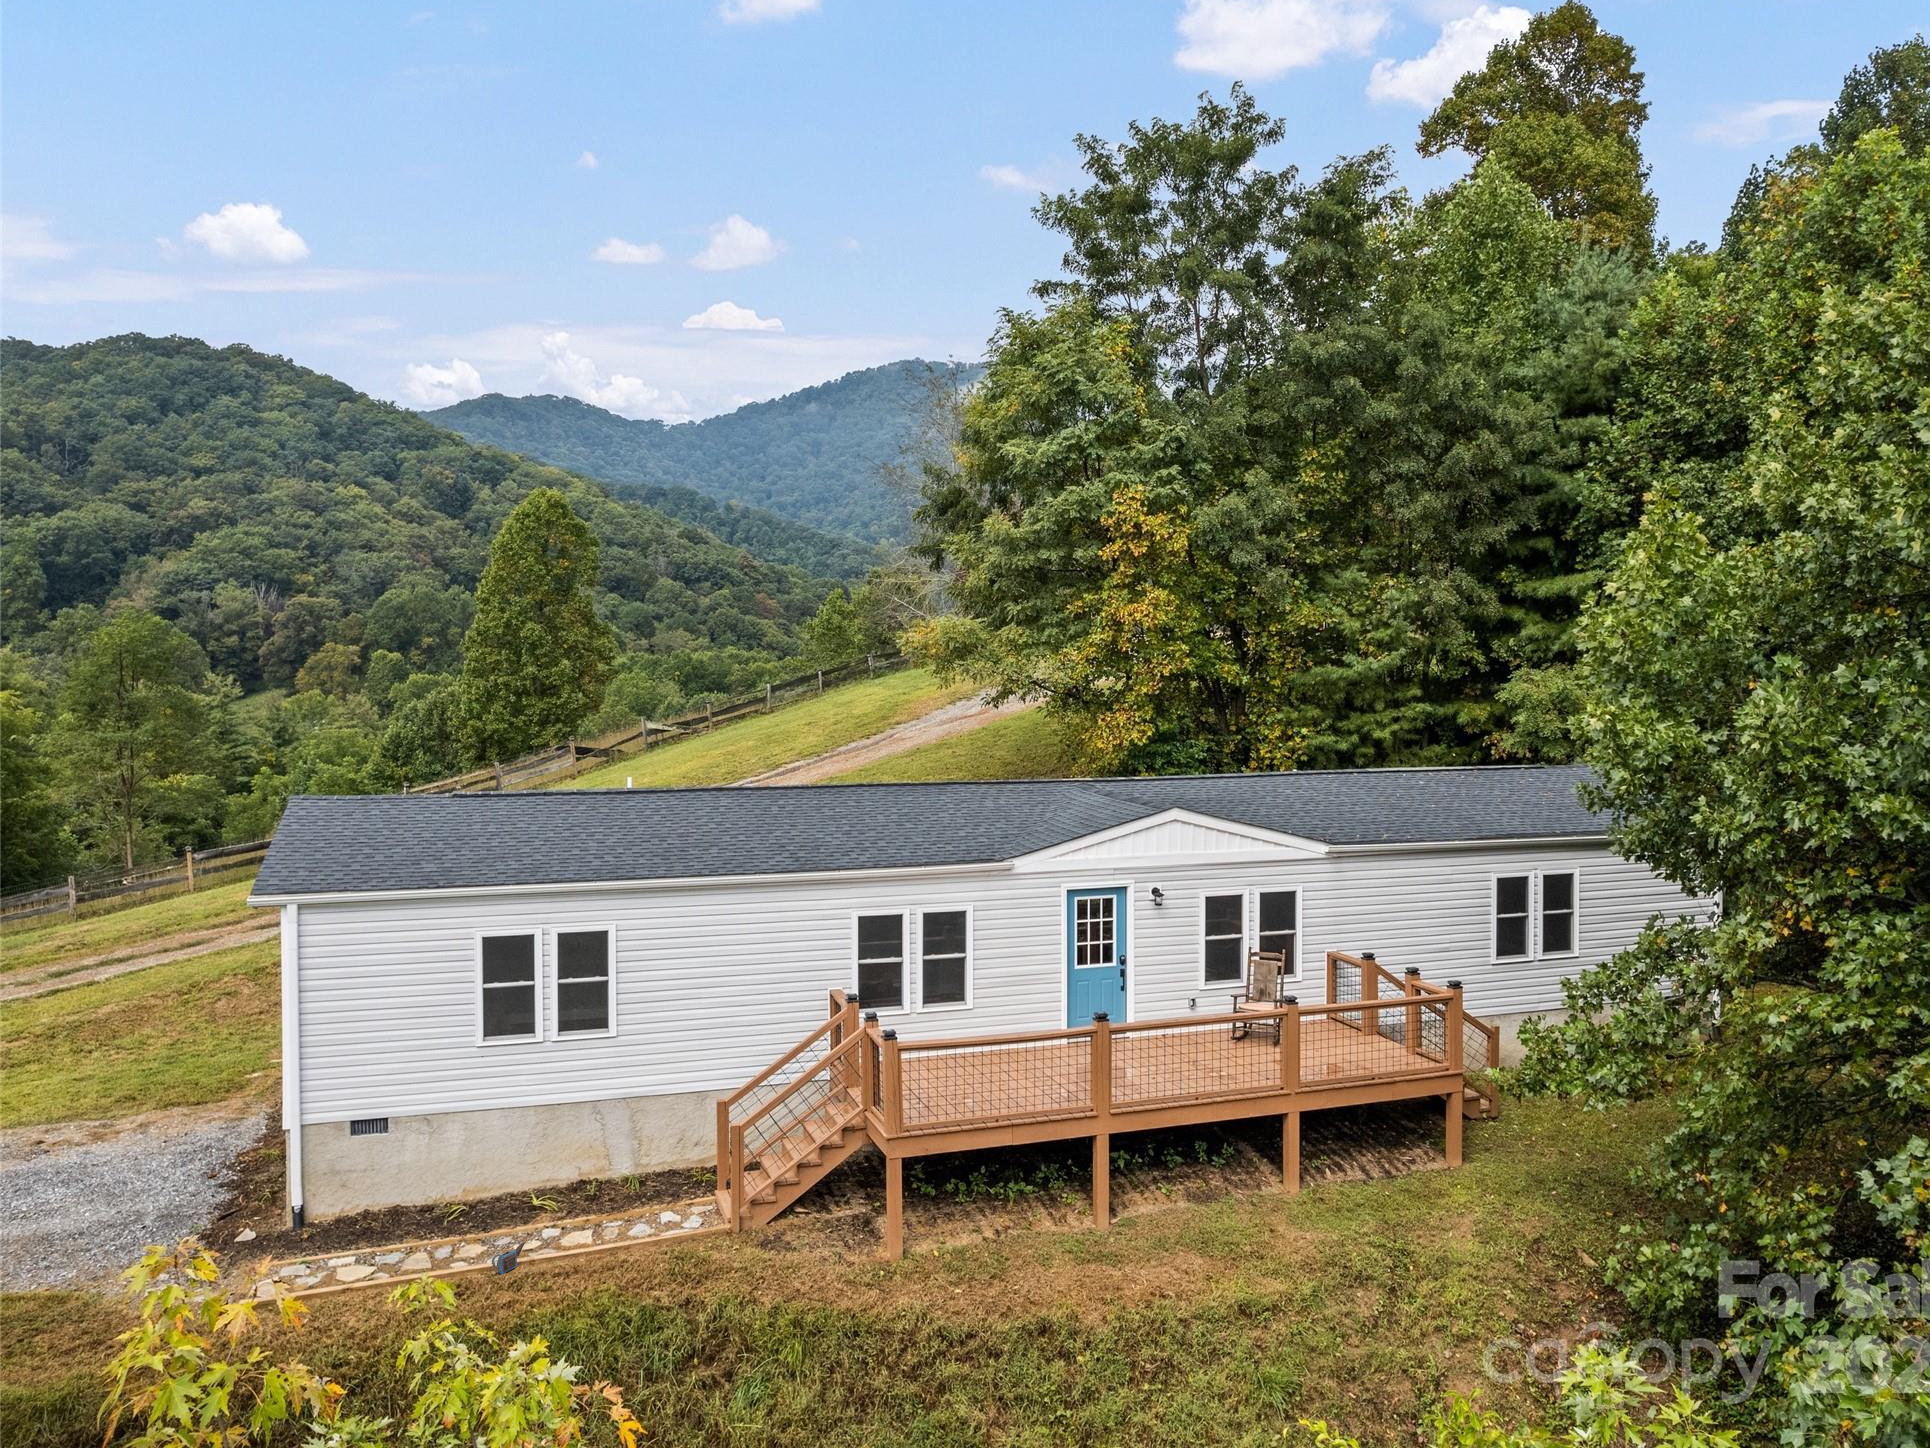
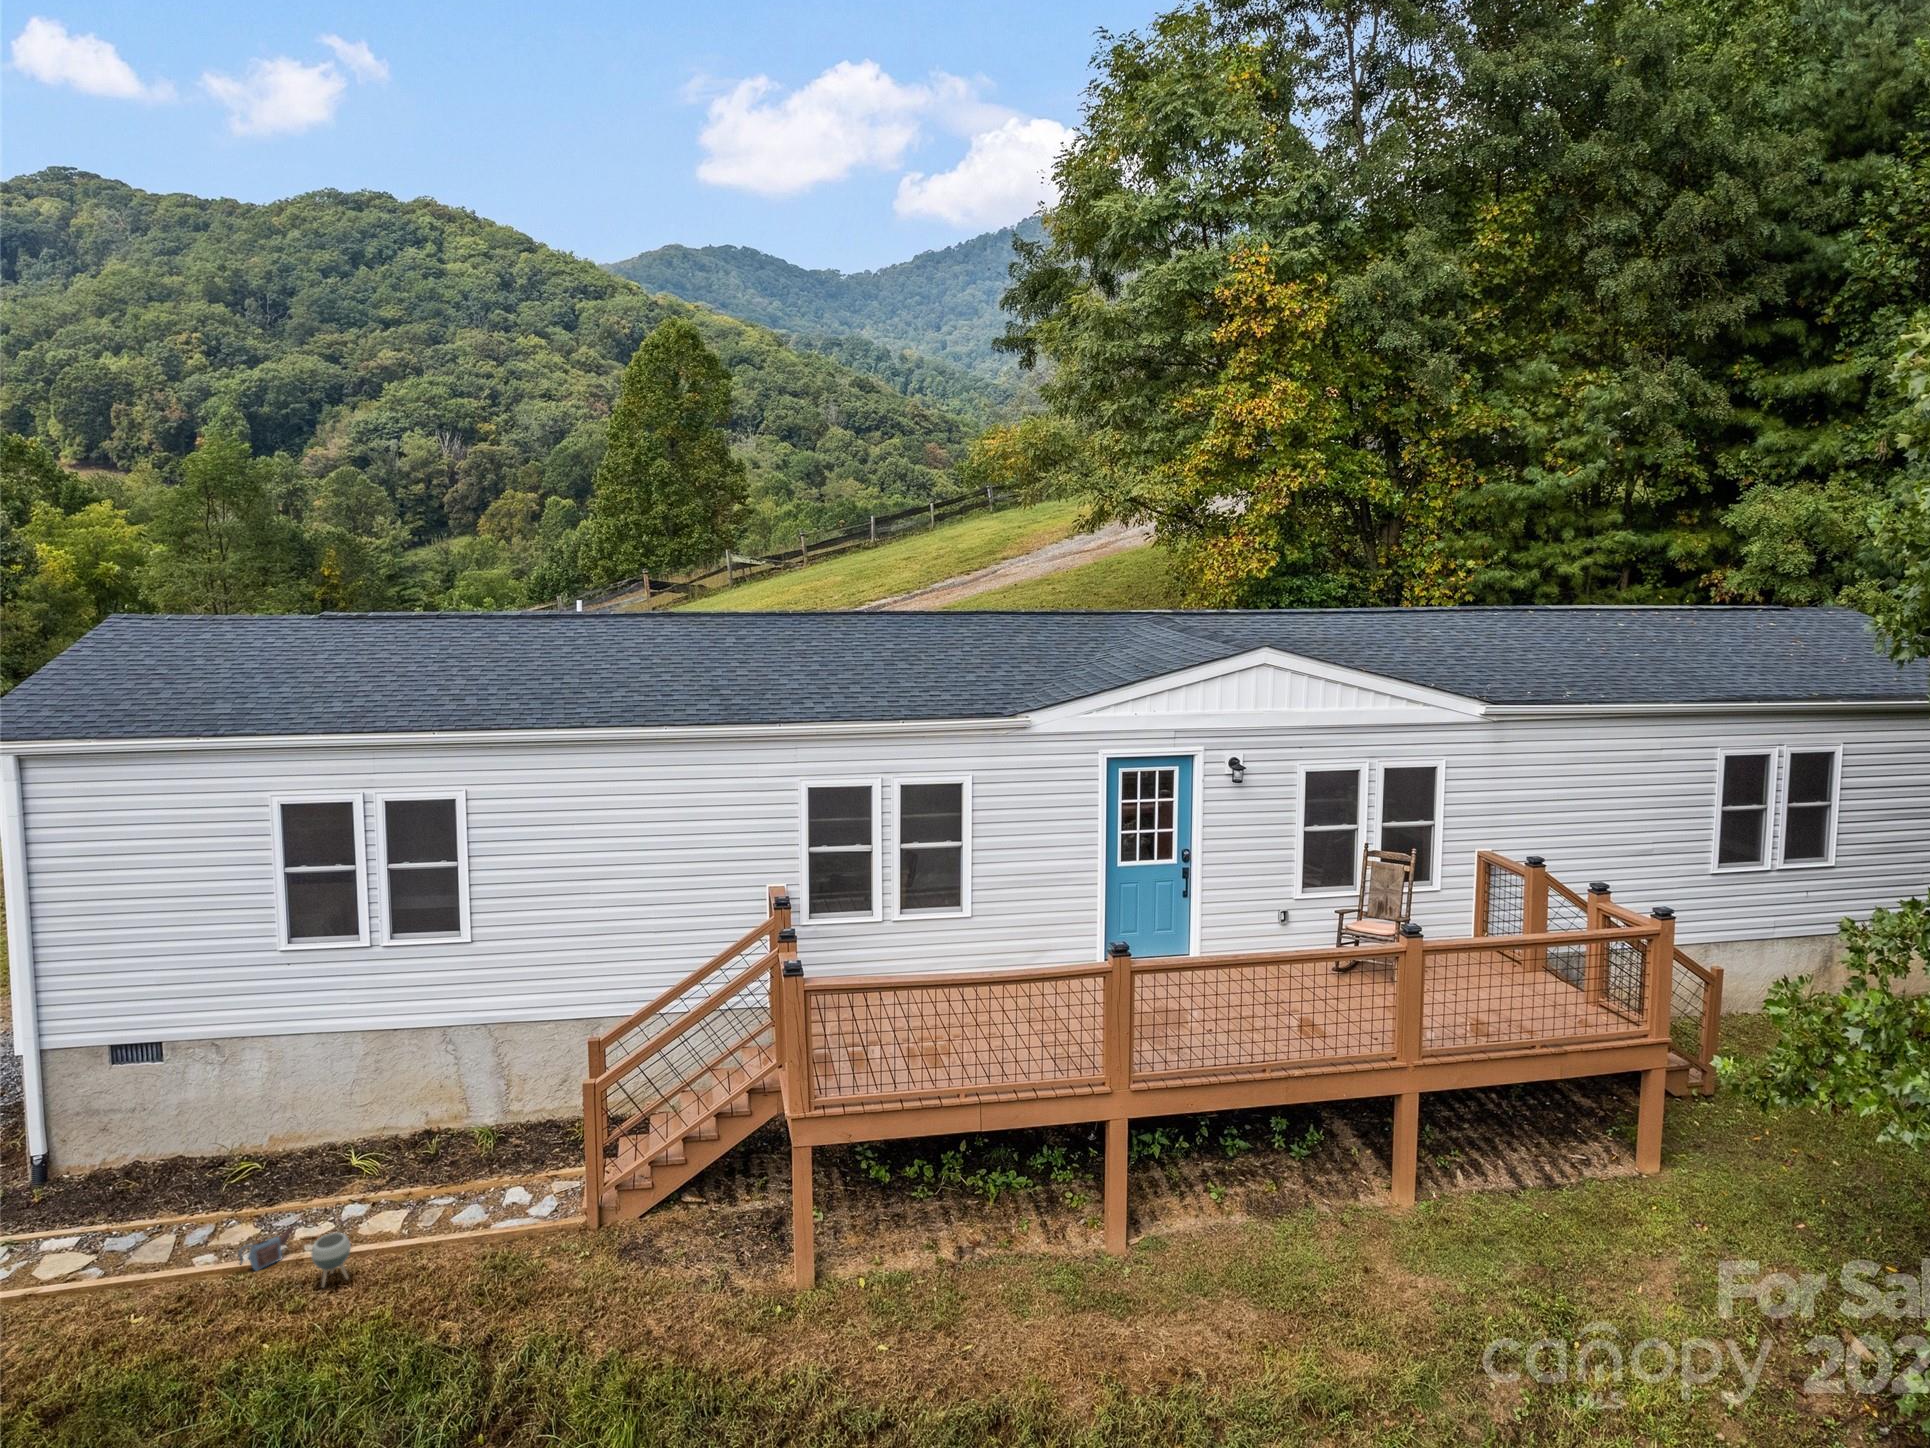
planter: none [549,1241,575,1281] -> present [311,1233,351,1287]

